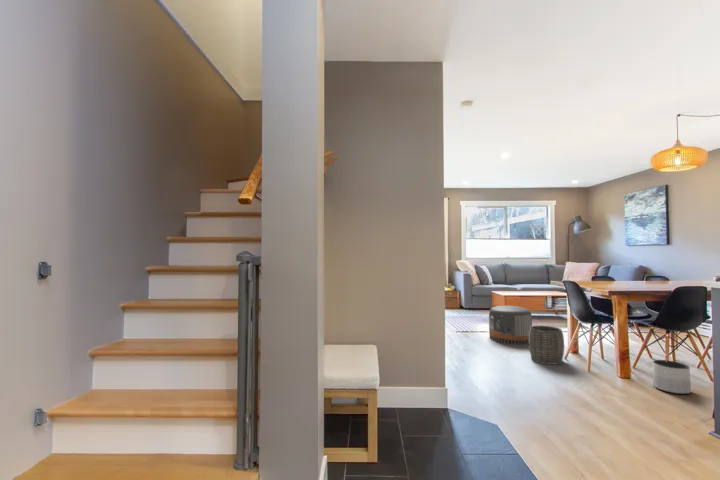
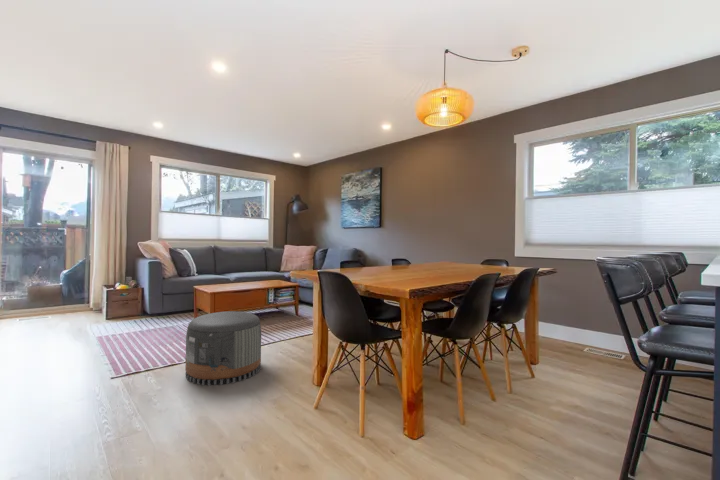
woven basket: present [529,326,564,364] -> none [266,348,327,431]
planter: present [653,360,691,394] -> none [462,381,510,442]

